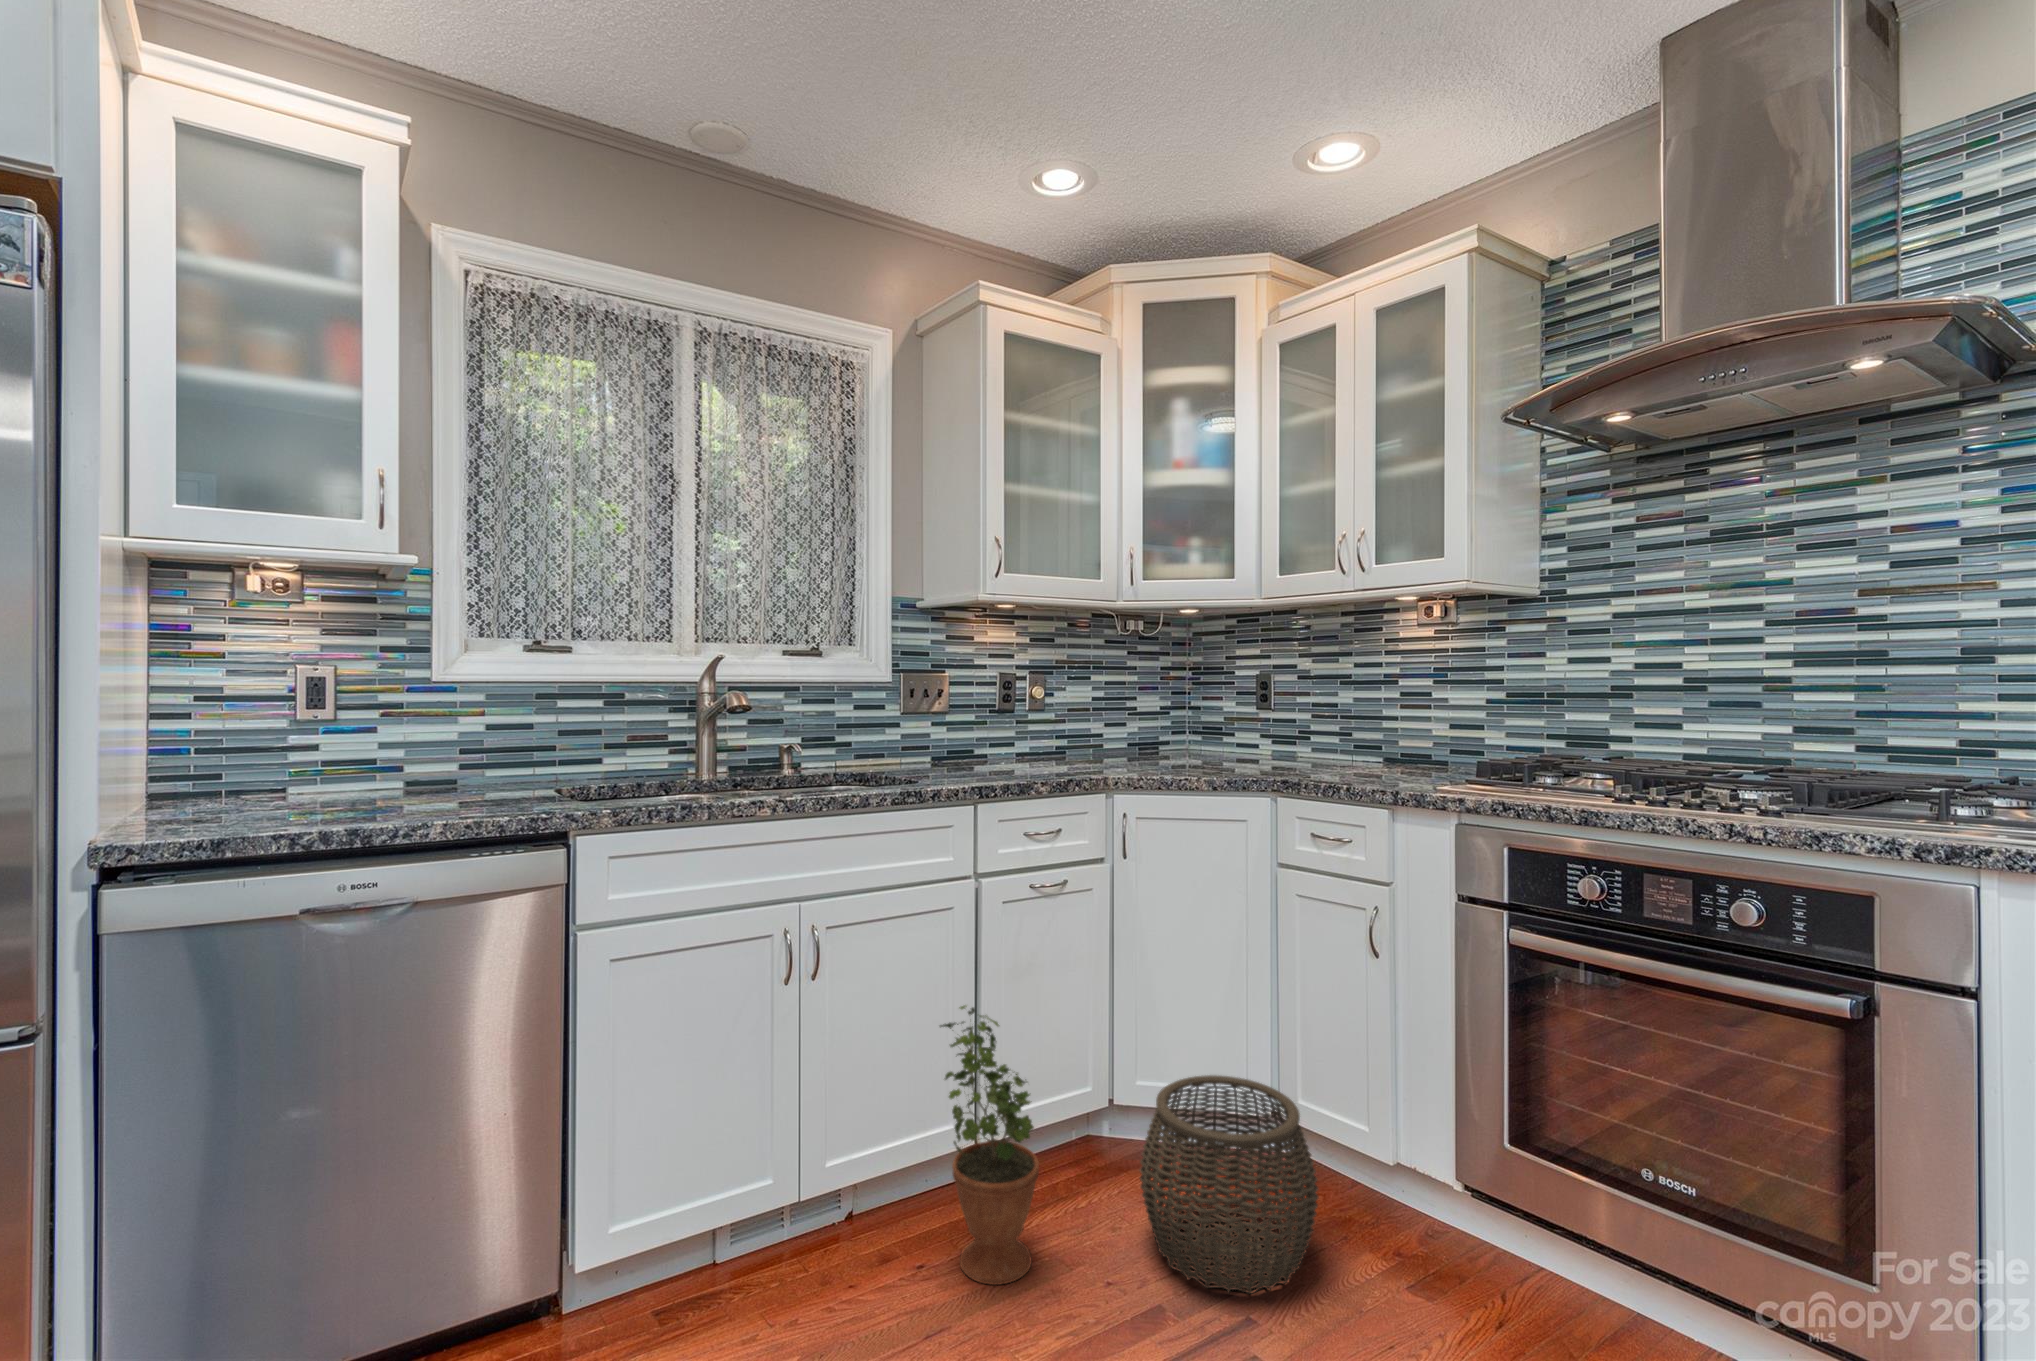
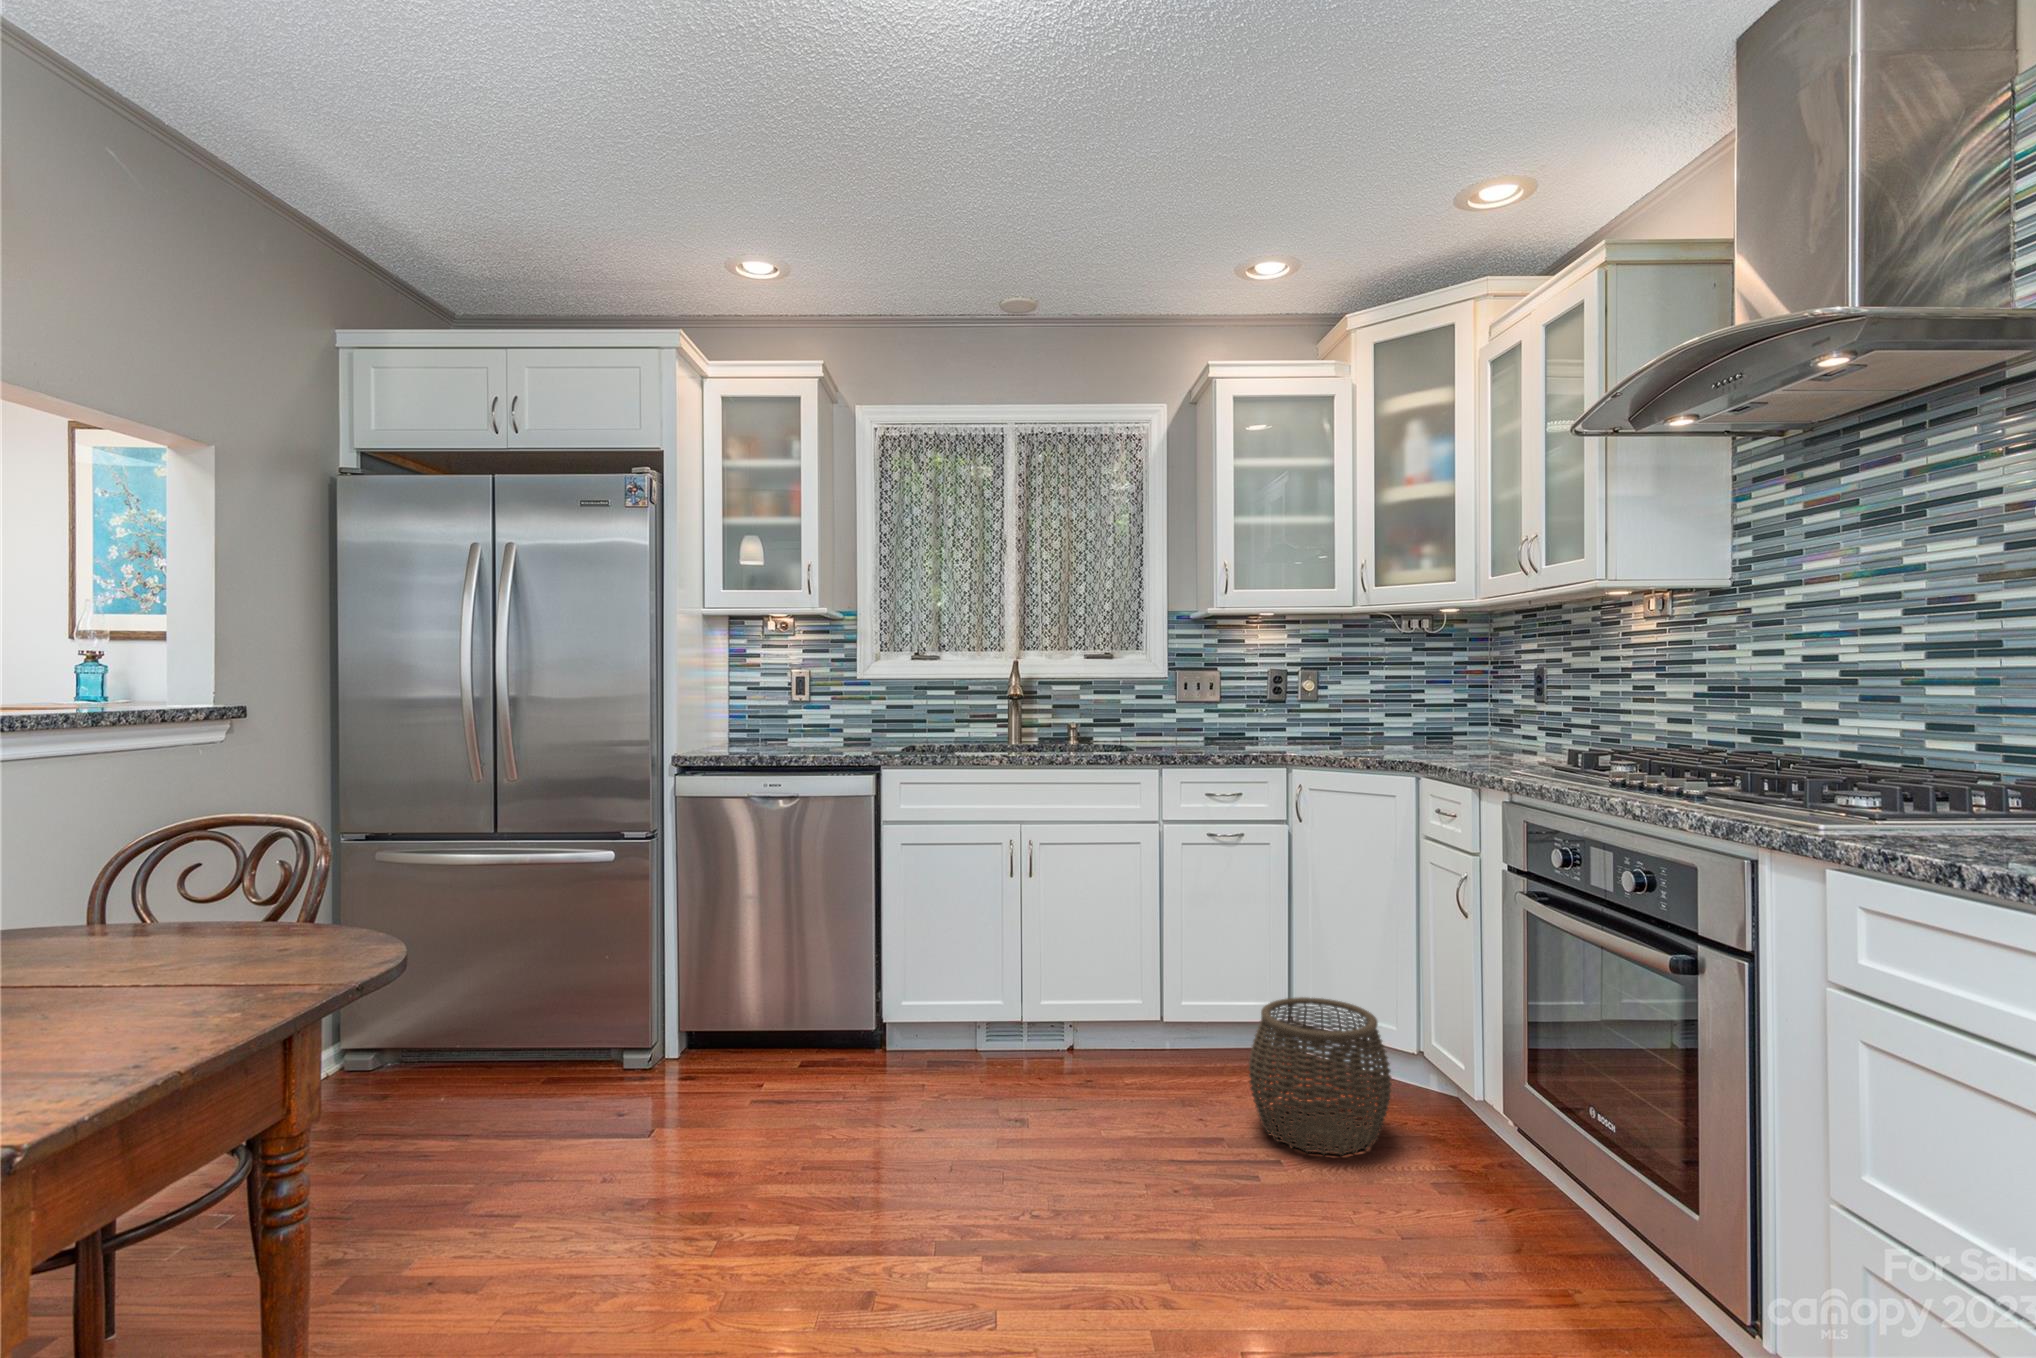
potted plant: present [940,1006,1039,1285] -> none [1106,910,1179,1106]

